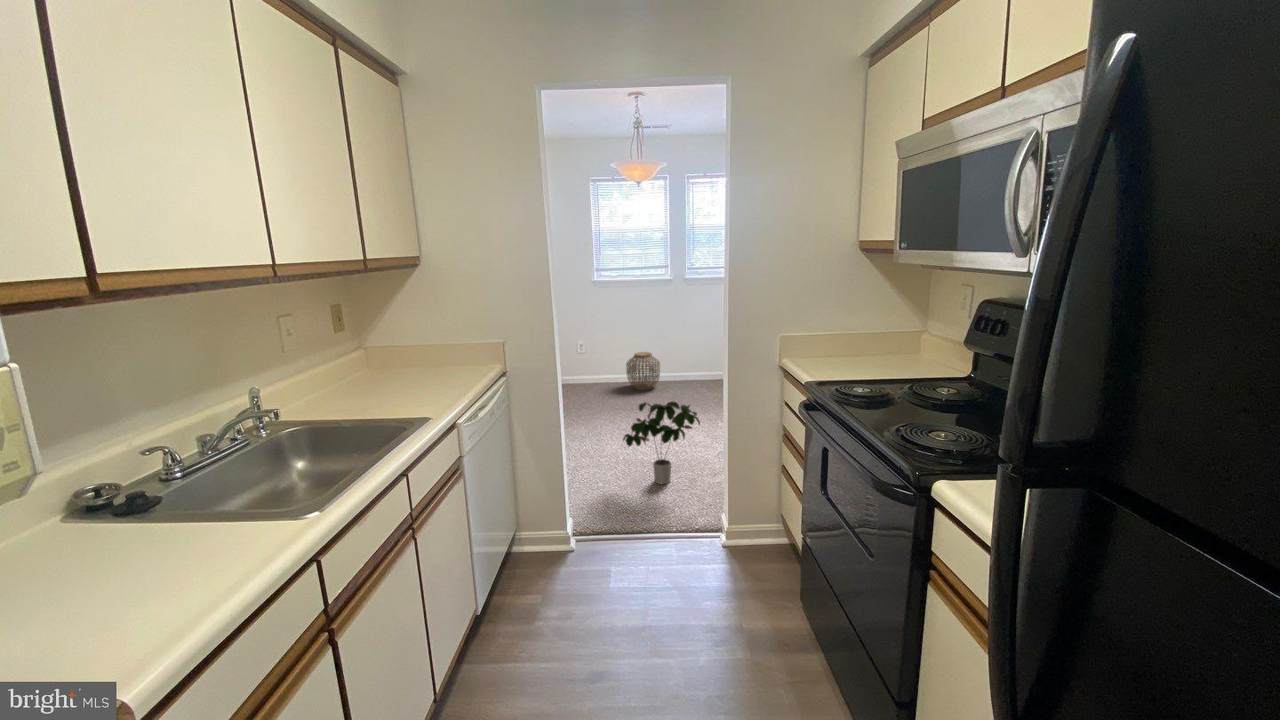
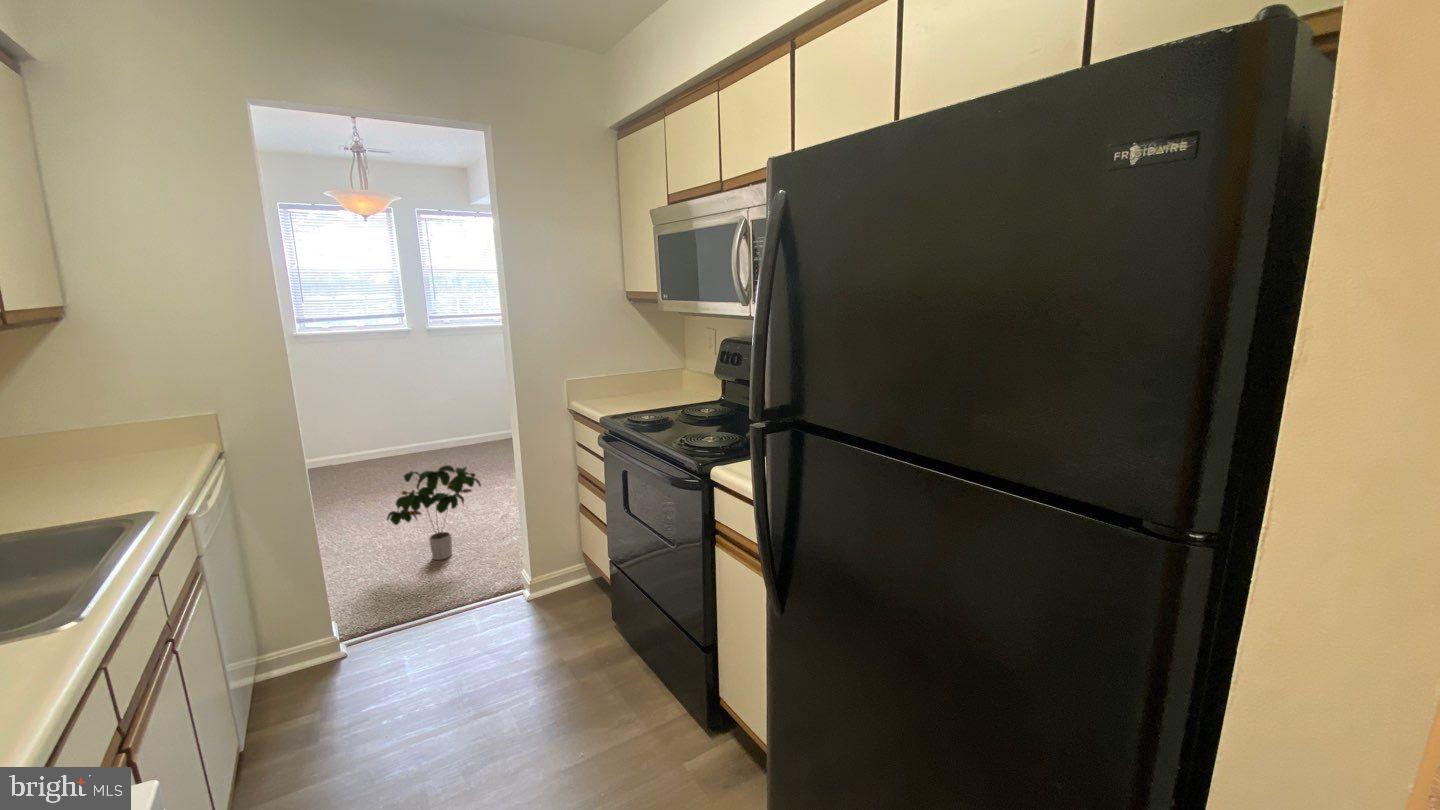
woven basket: present [626,352,660,390] -> none [360,421,408,467]

